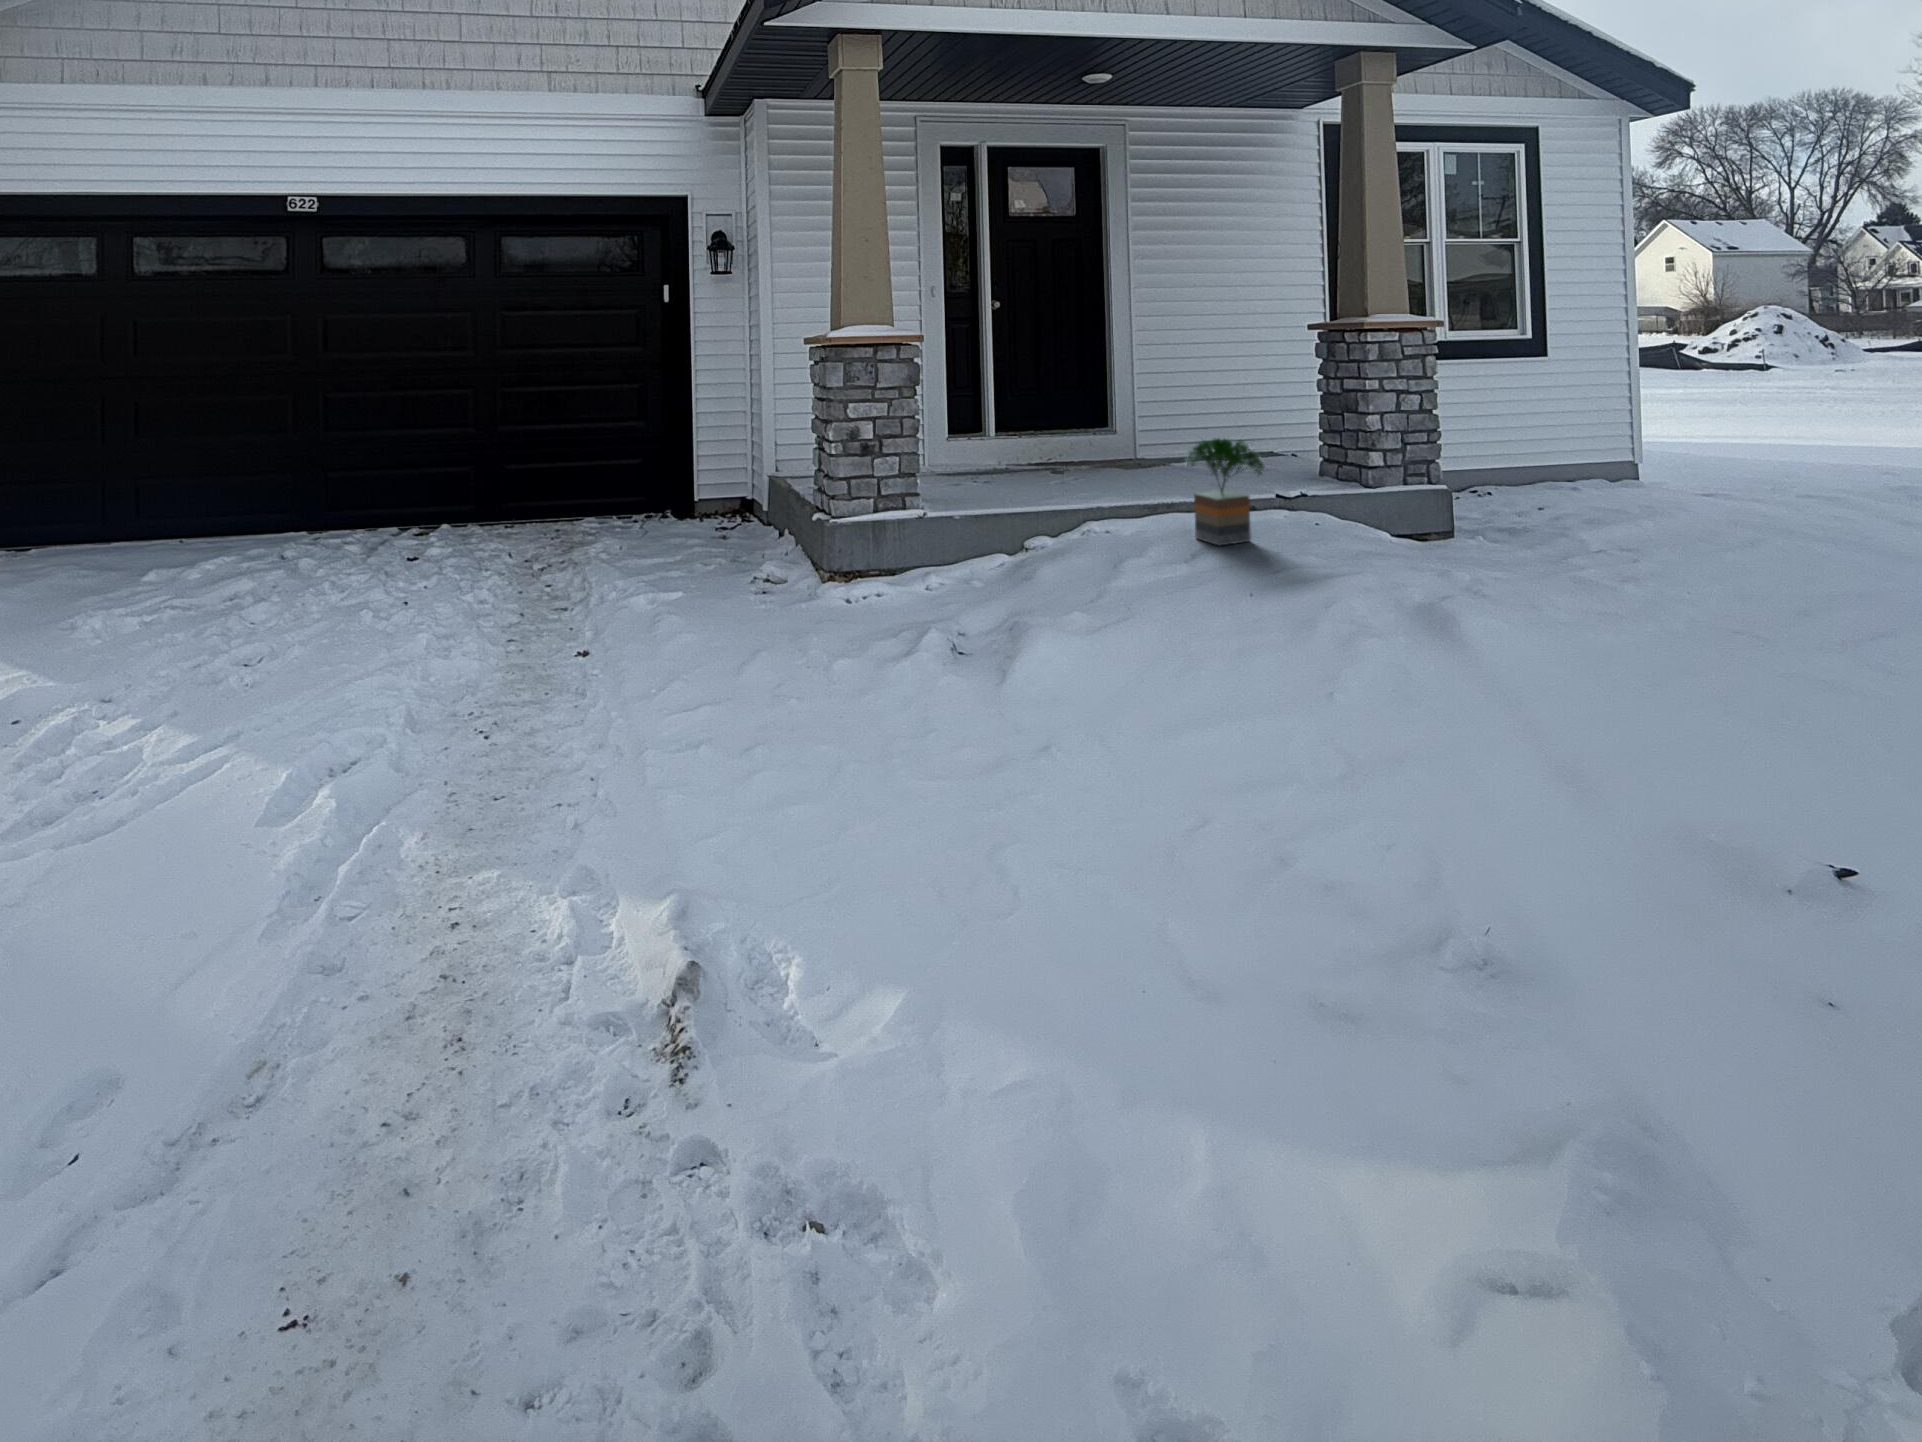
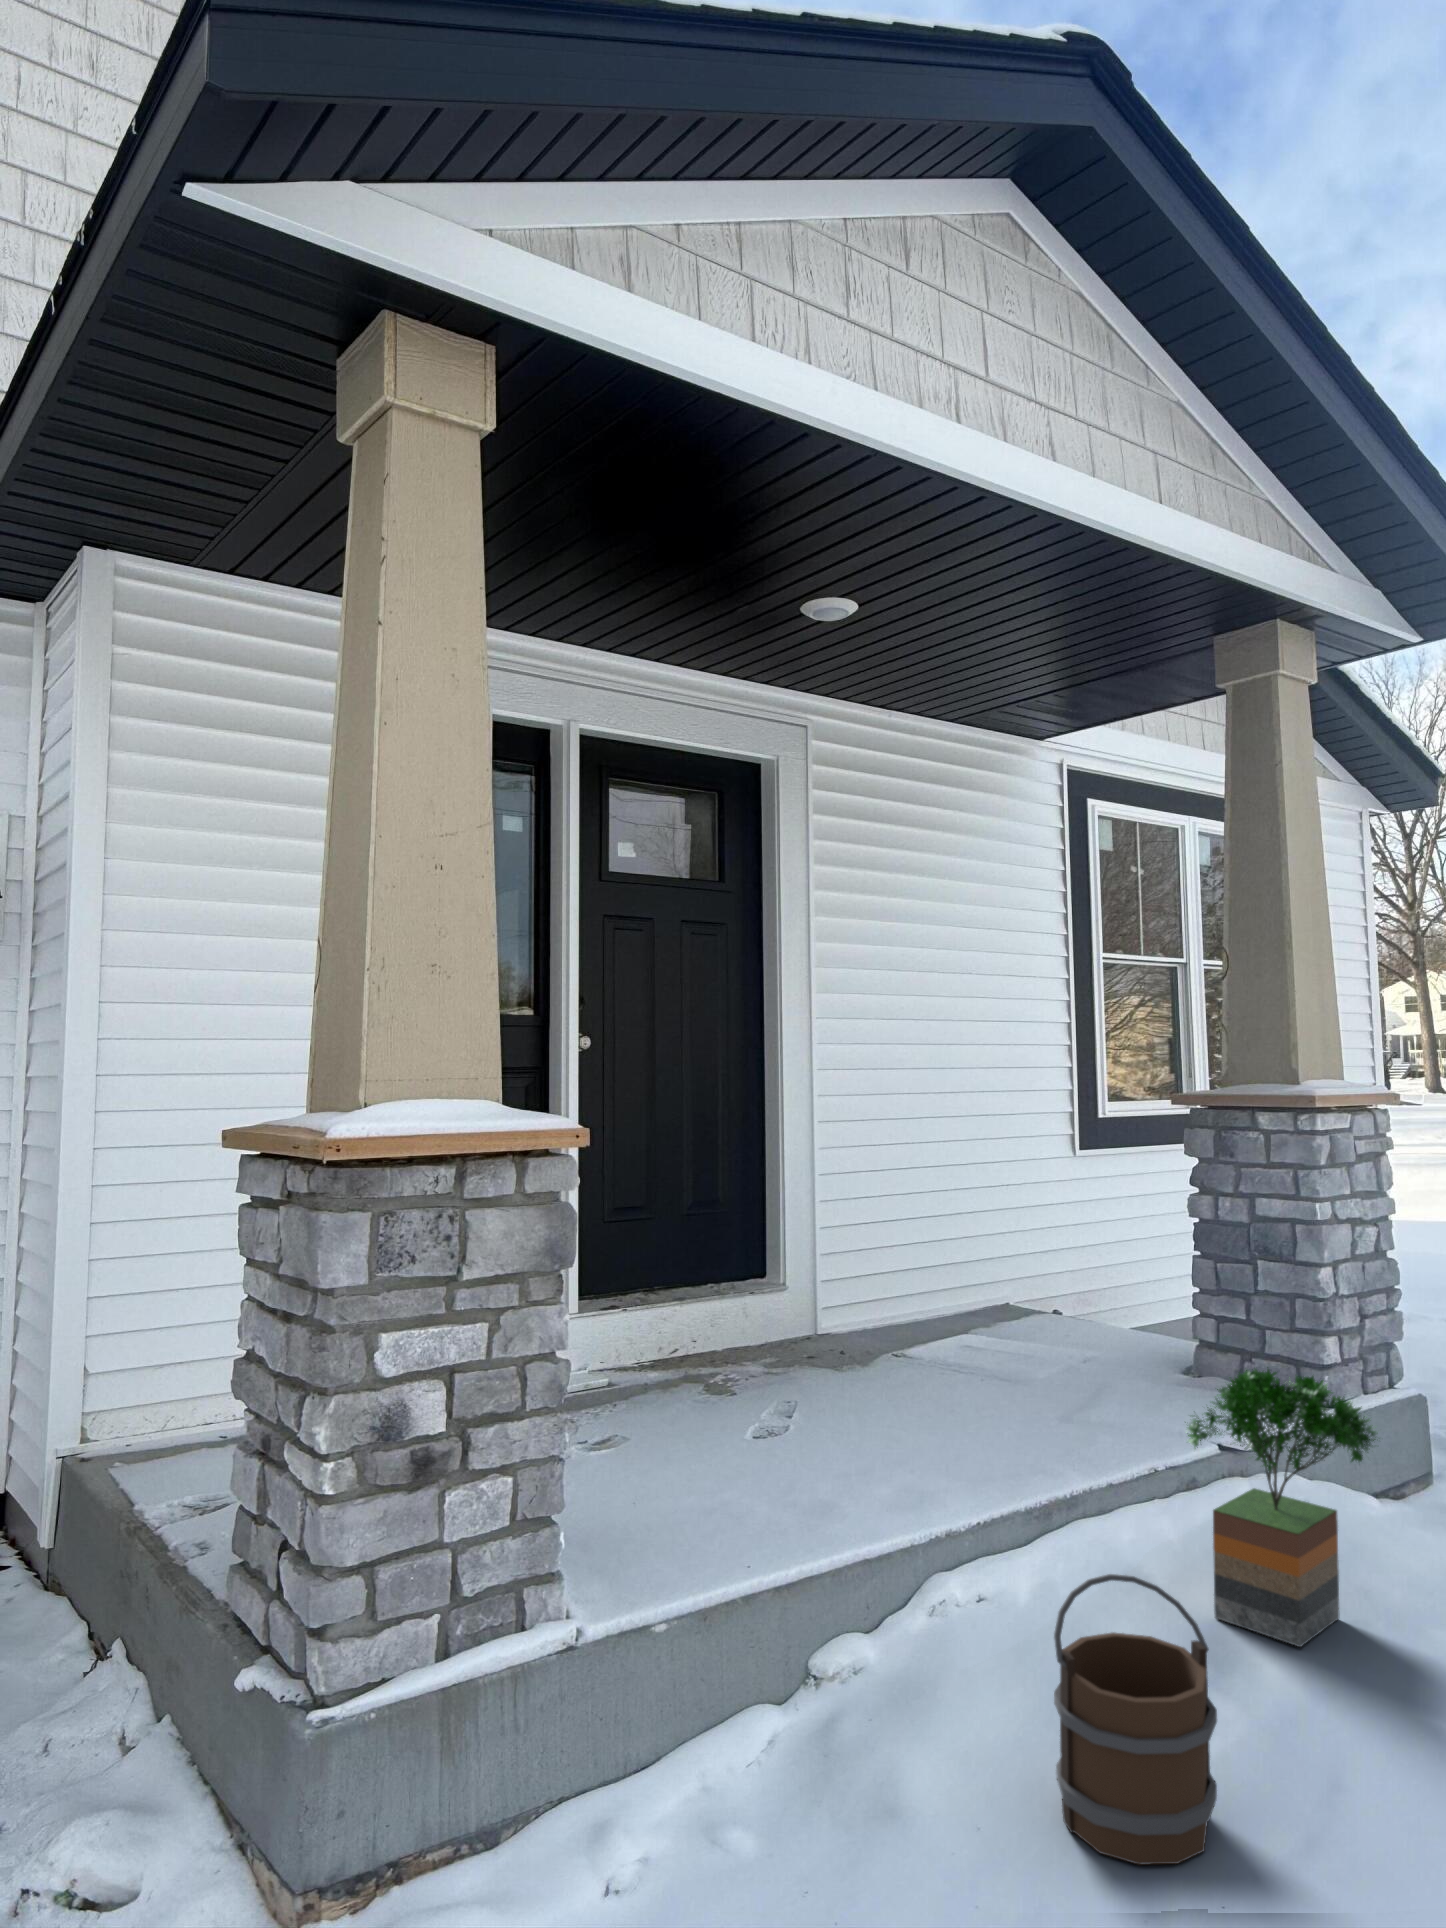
bucket: none [1065,491,1125,578] -> present [1054,1574,1217,1865]

